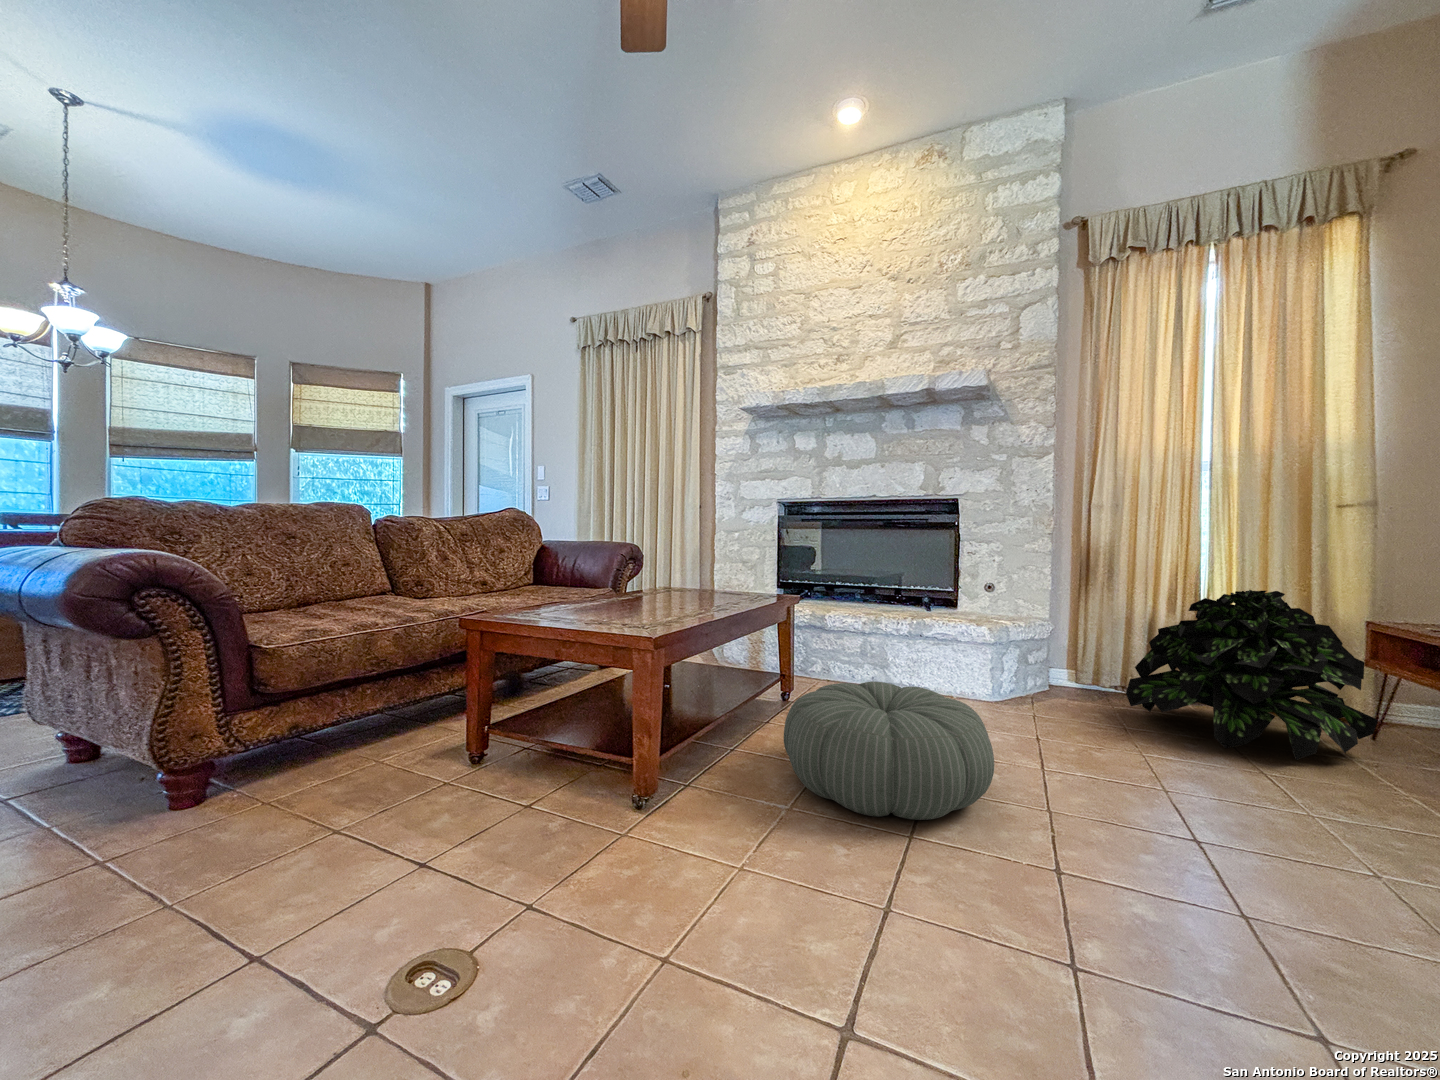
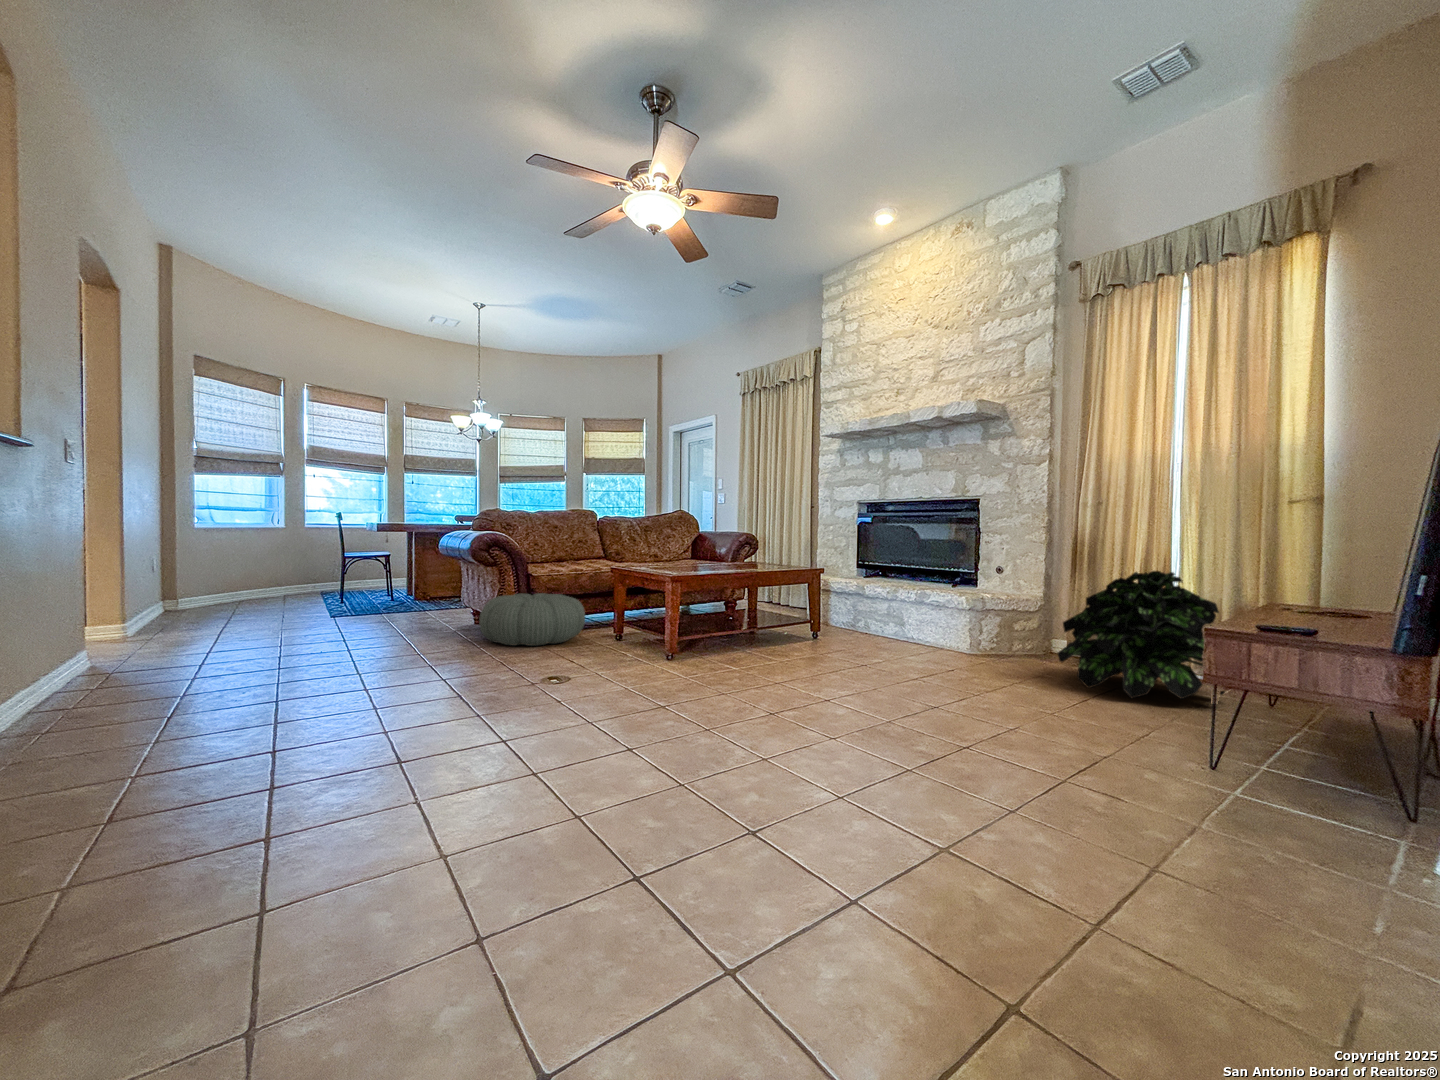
pouf: present [784,681,994,820] -> present [479,593,585,646]

